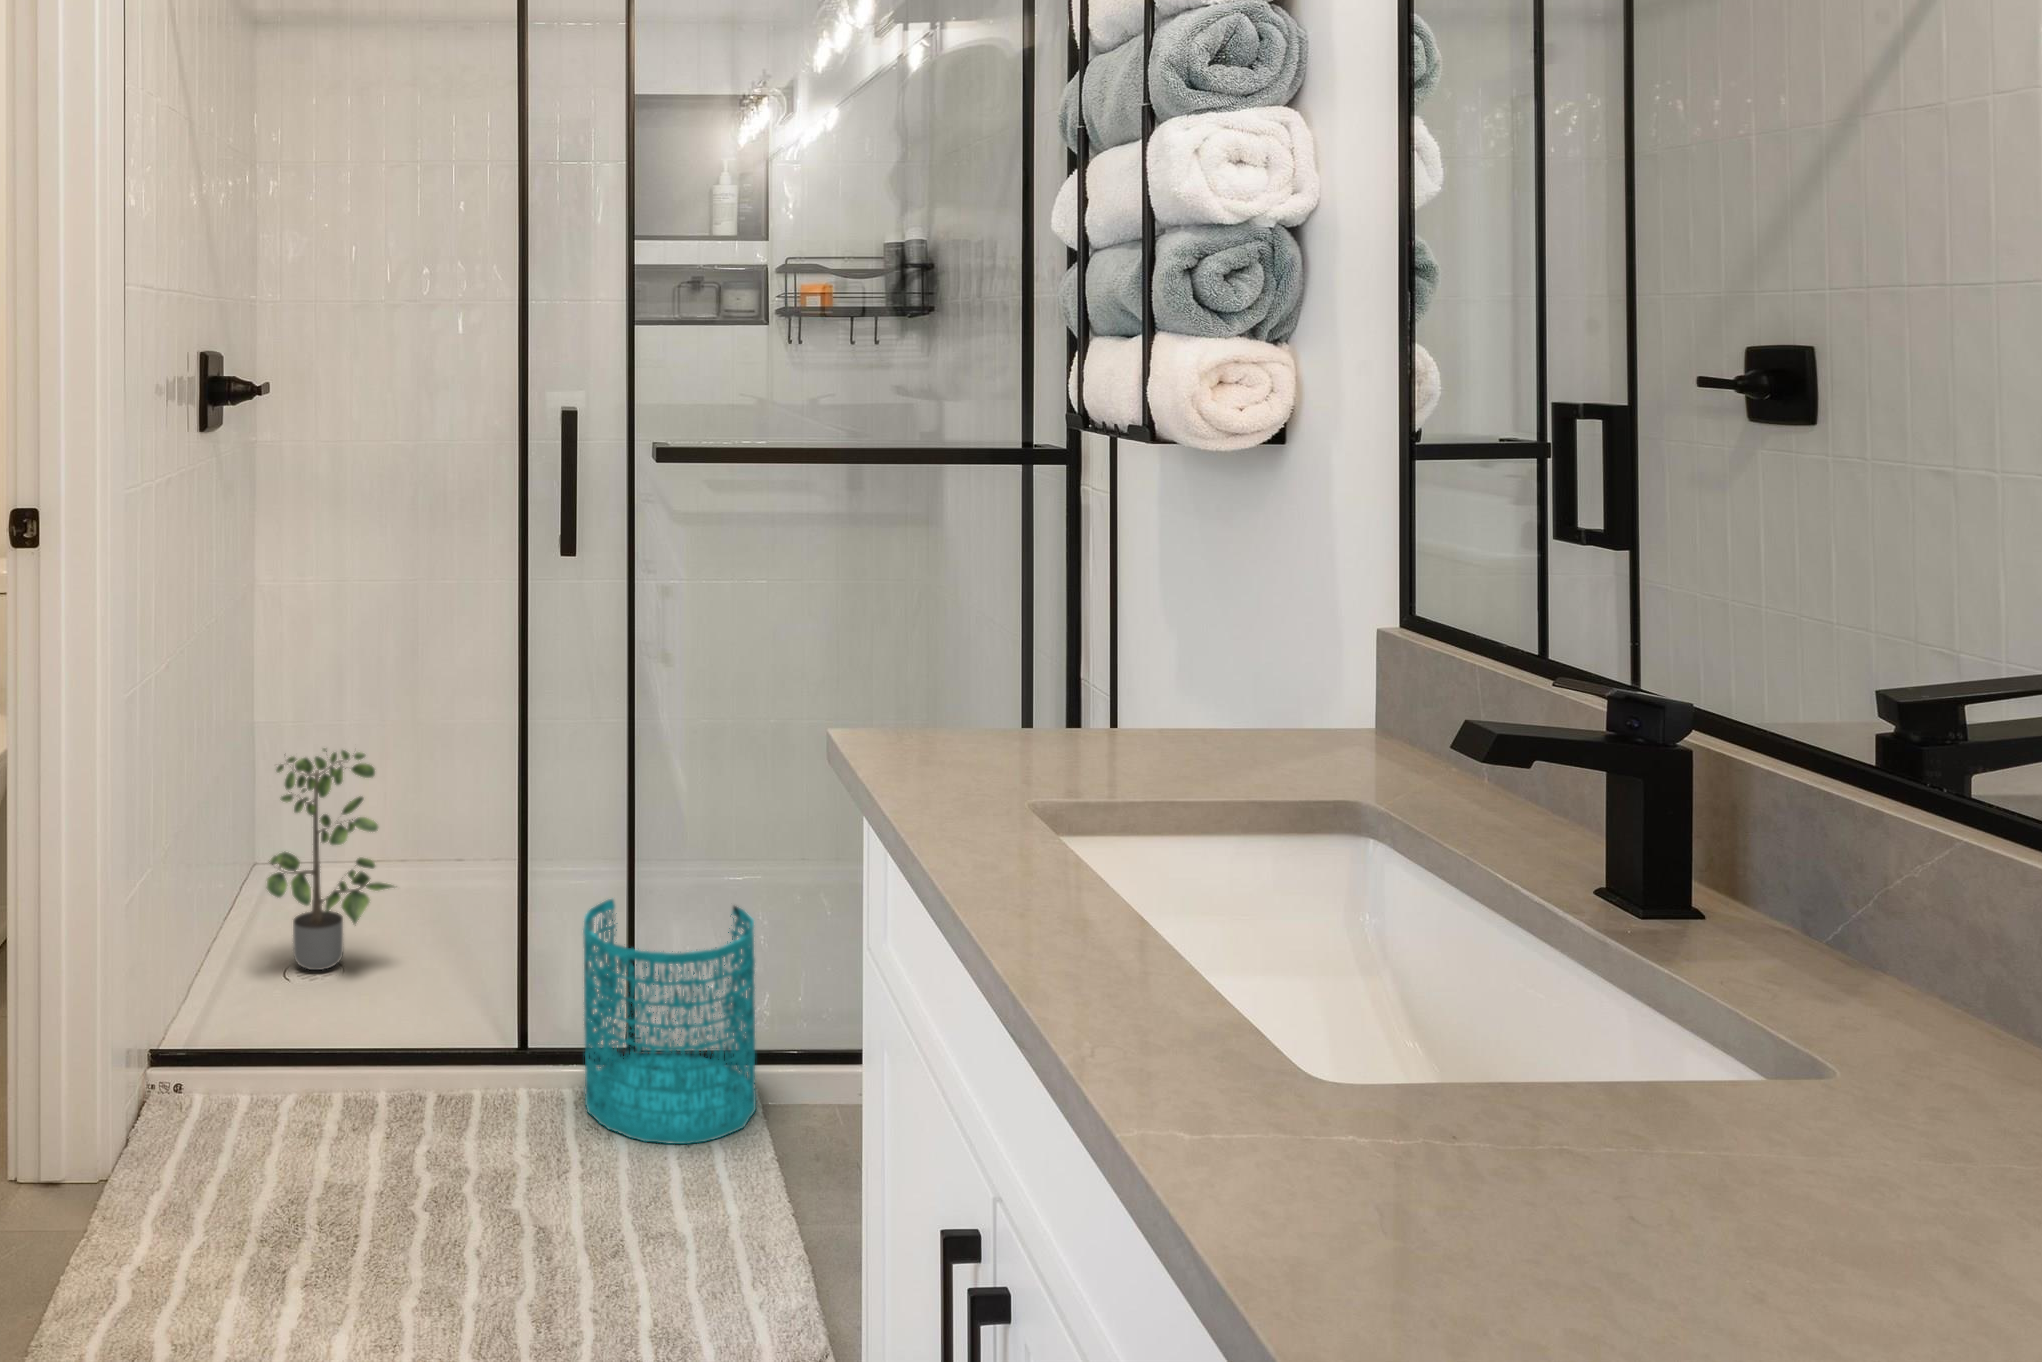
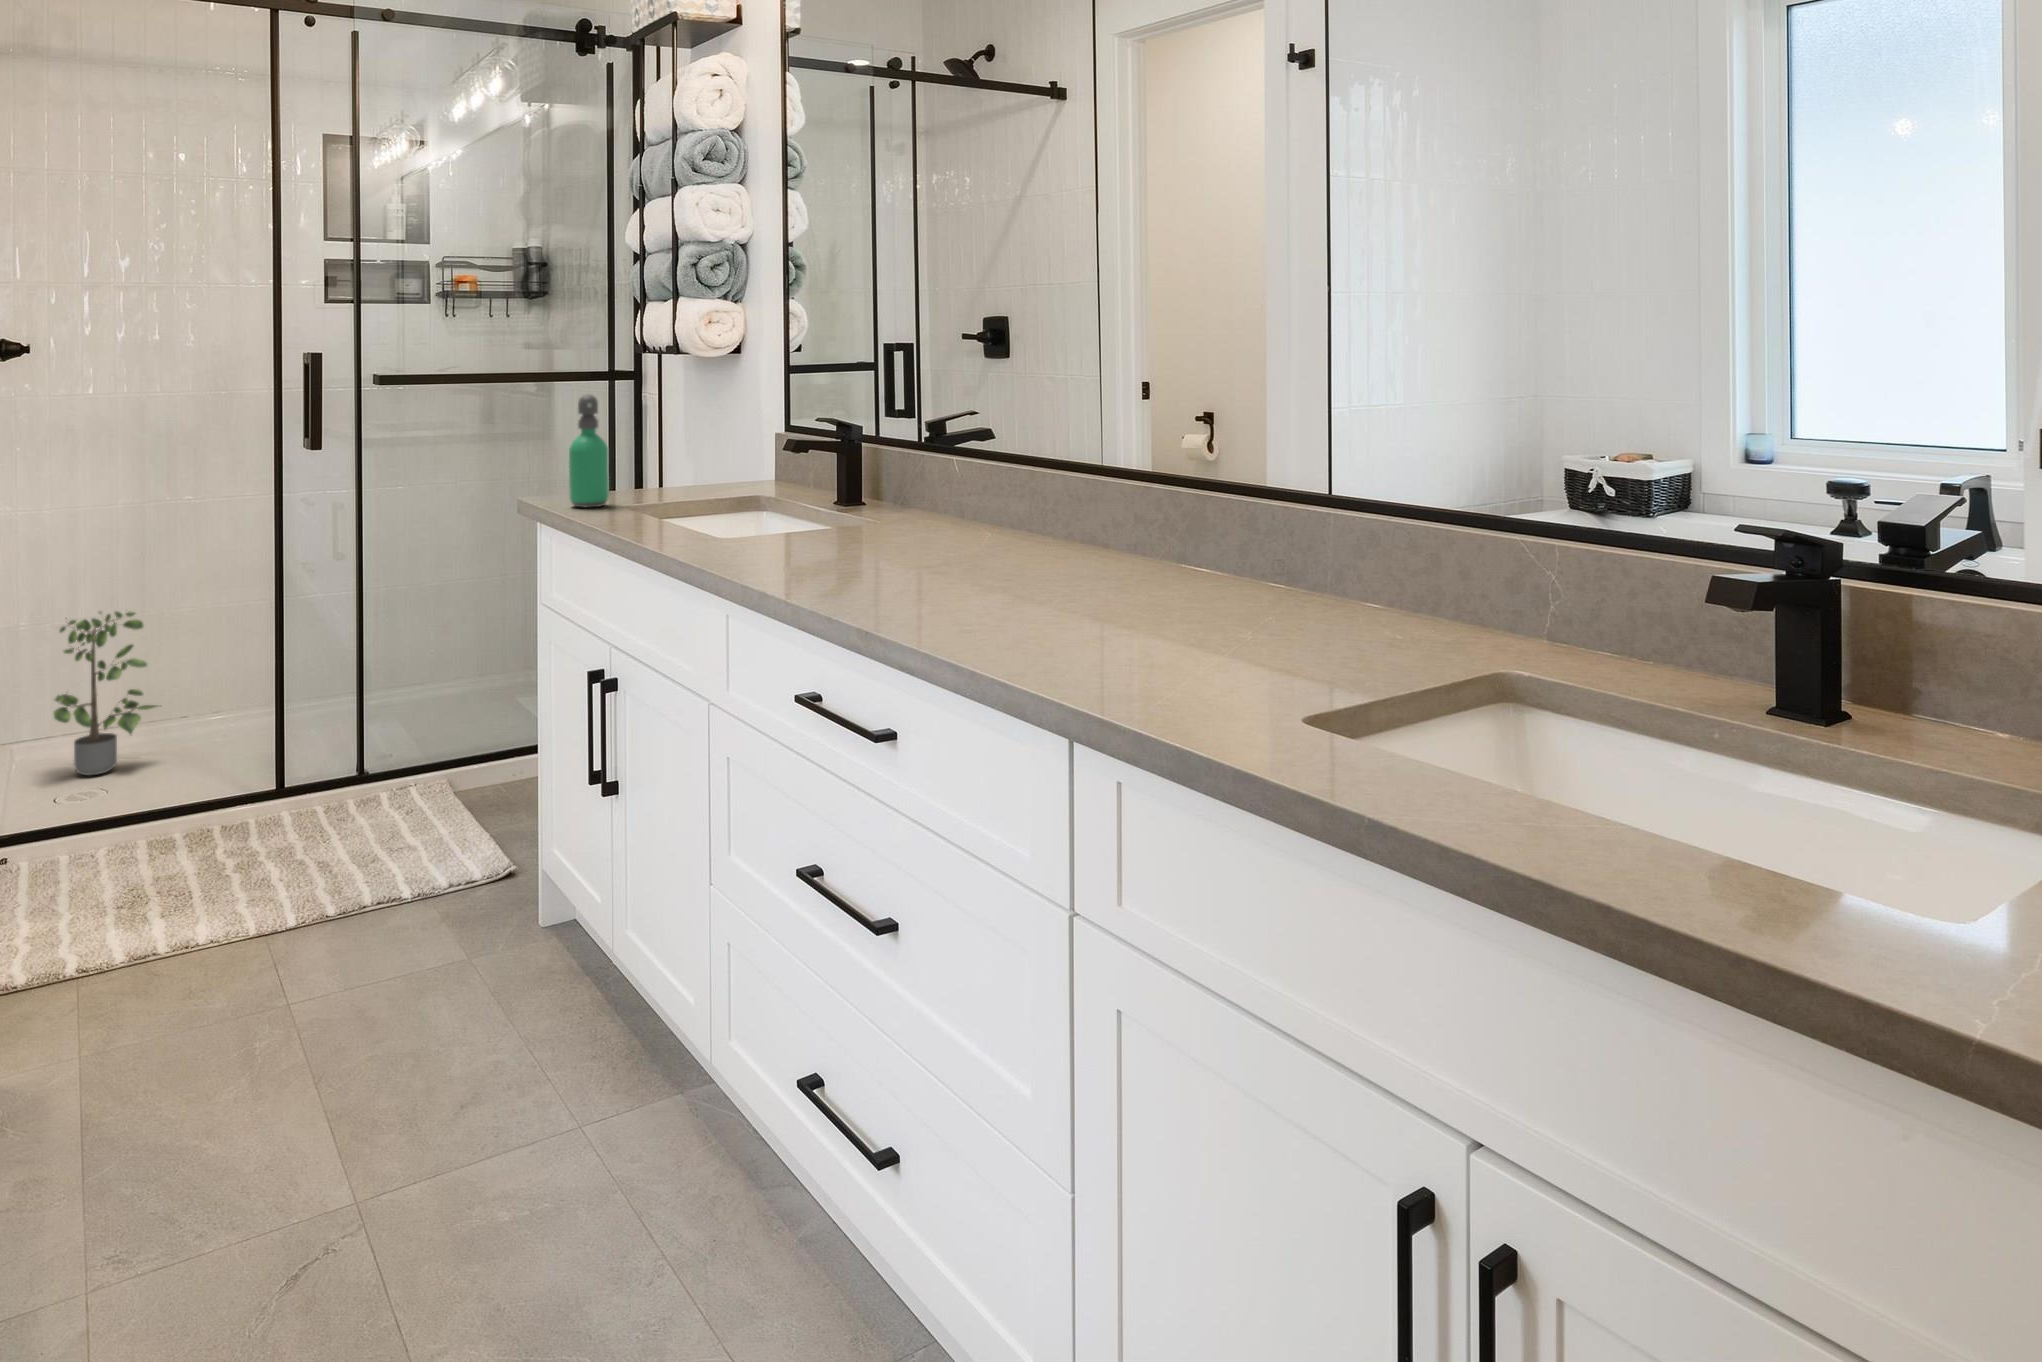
soap dispenser: none [931,535,1011,763] -> present [569,395,609,507]
wastebasket: present [583,899,756,1144] -> none [328,664,445,813]

